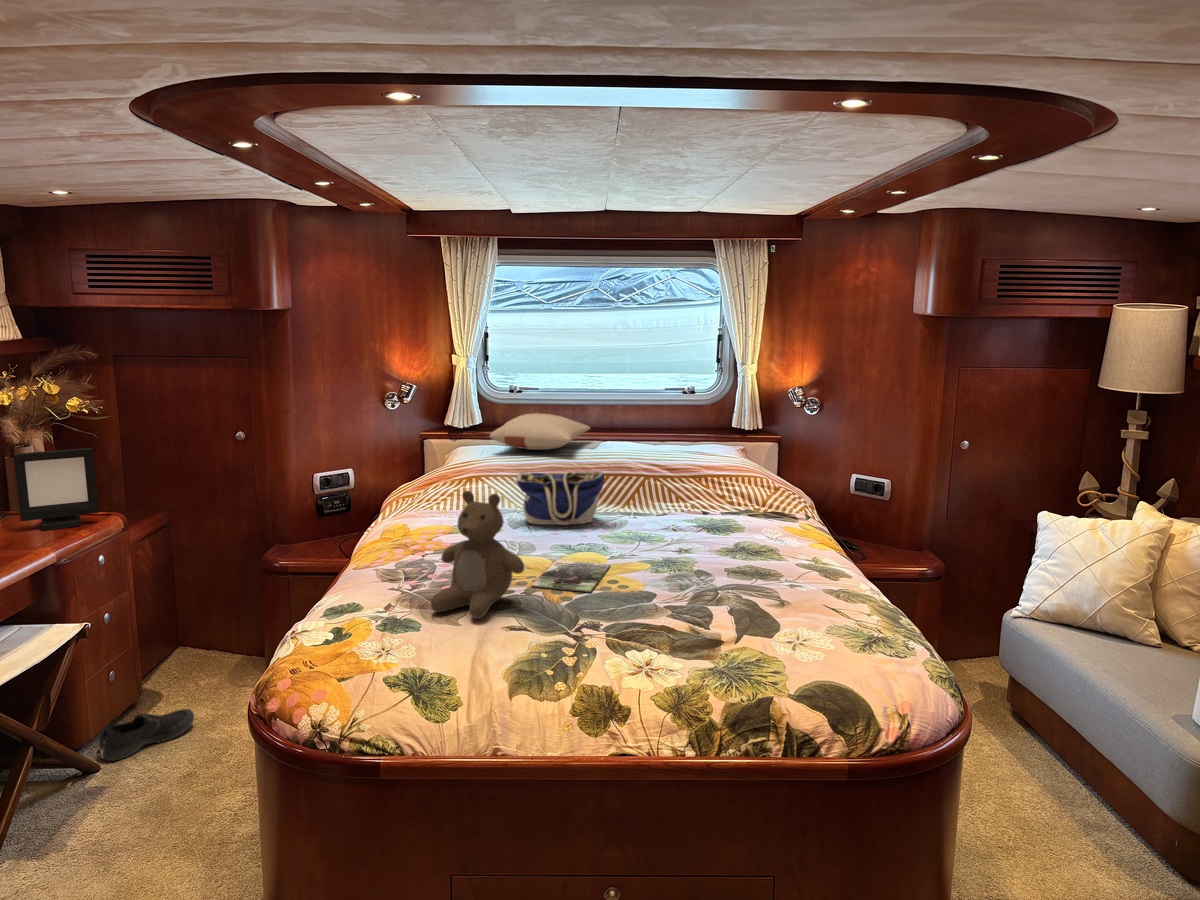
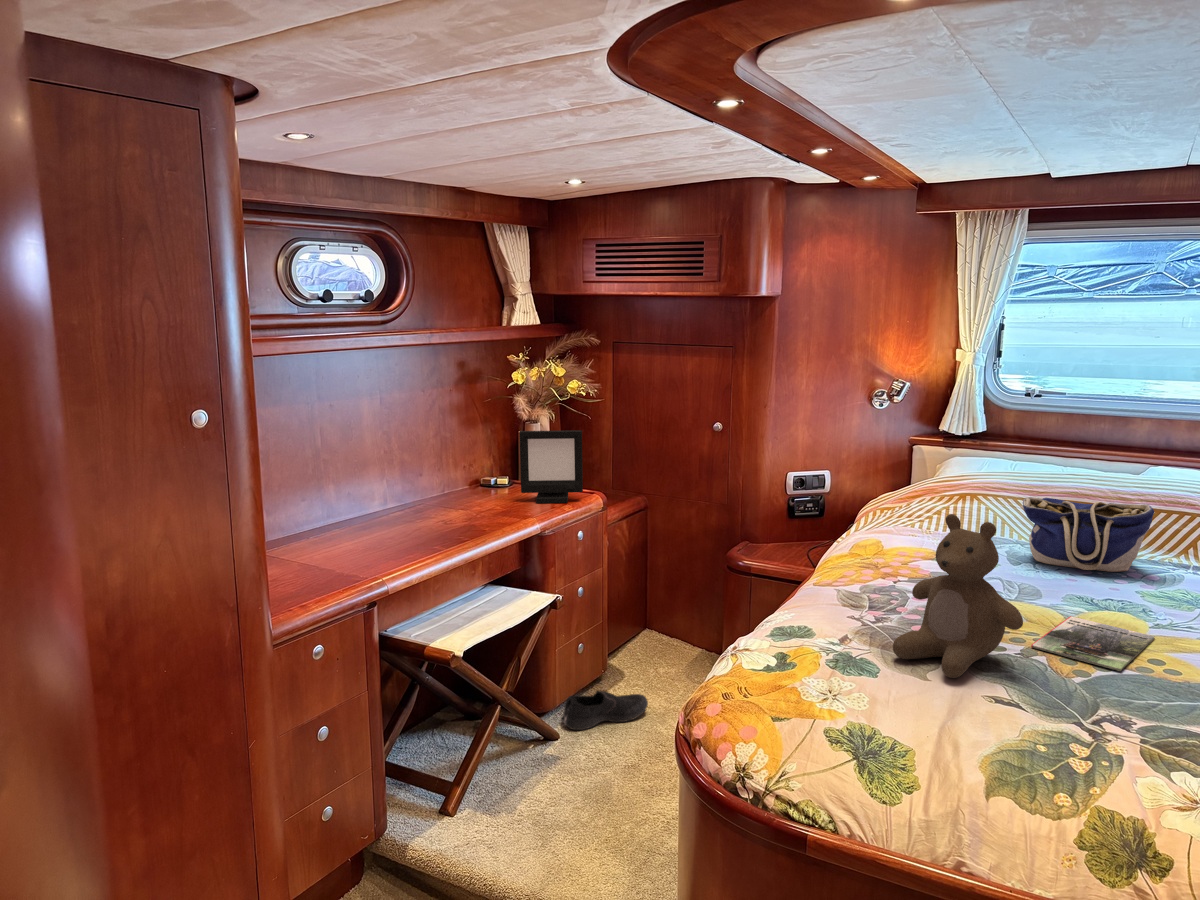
pillow: present [490,413,590,450] -> none [993,423,1136,470]

